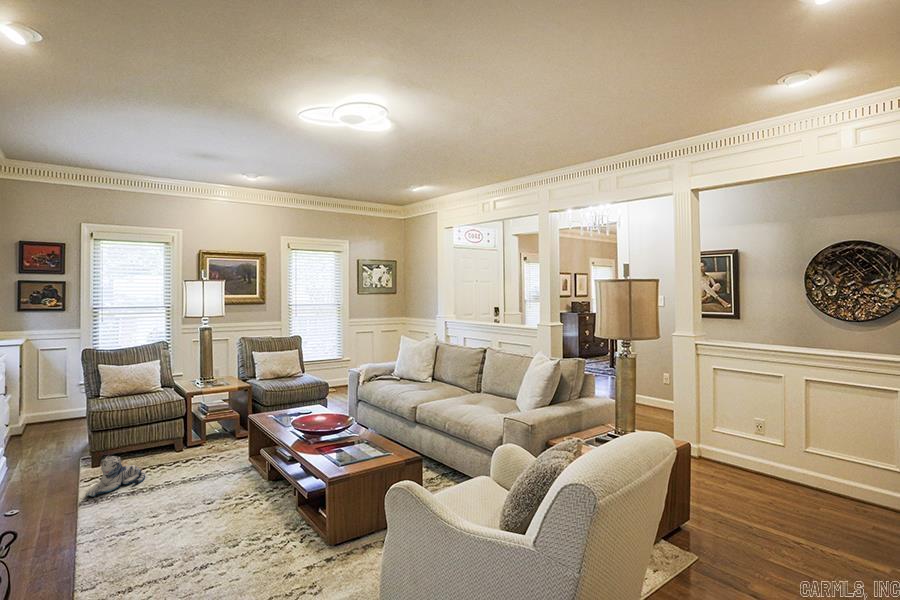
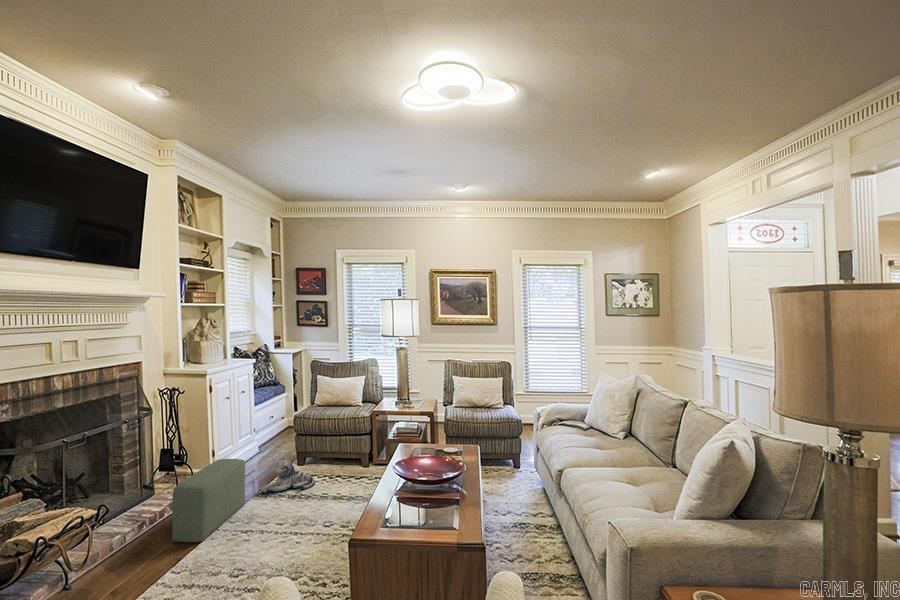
pouf: none [34,463,84,566] -> present [172,459,245,542]

